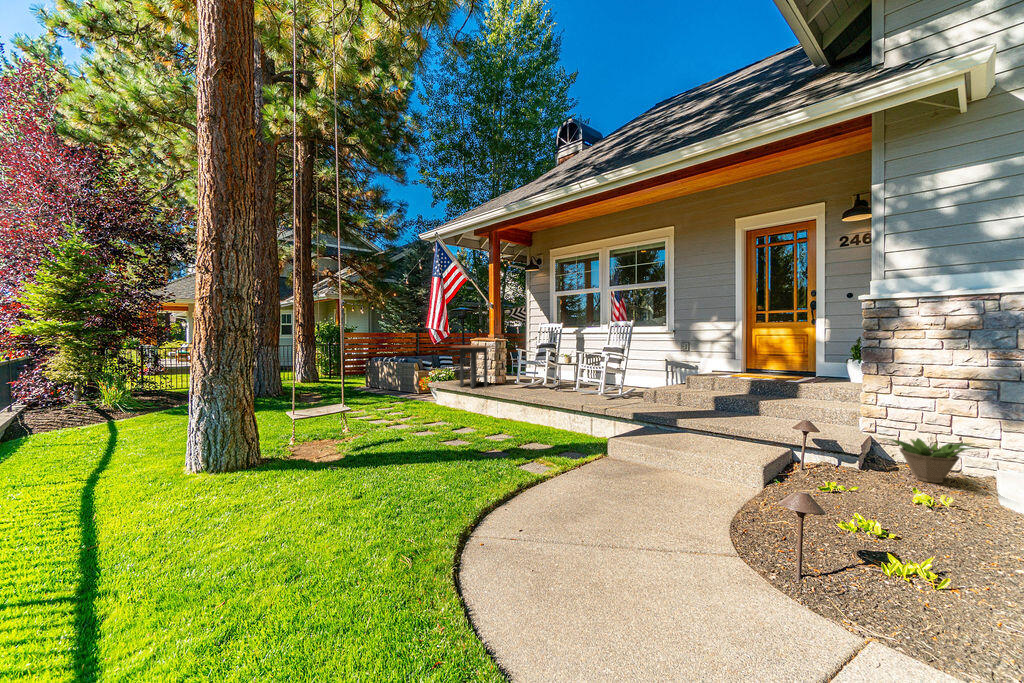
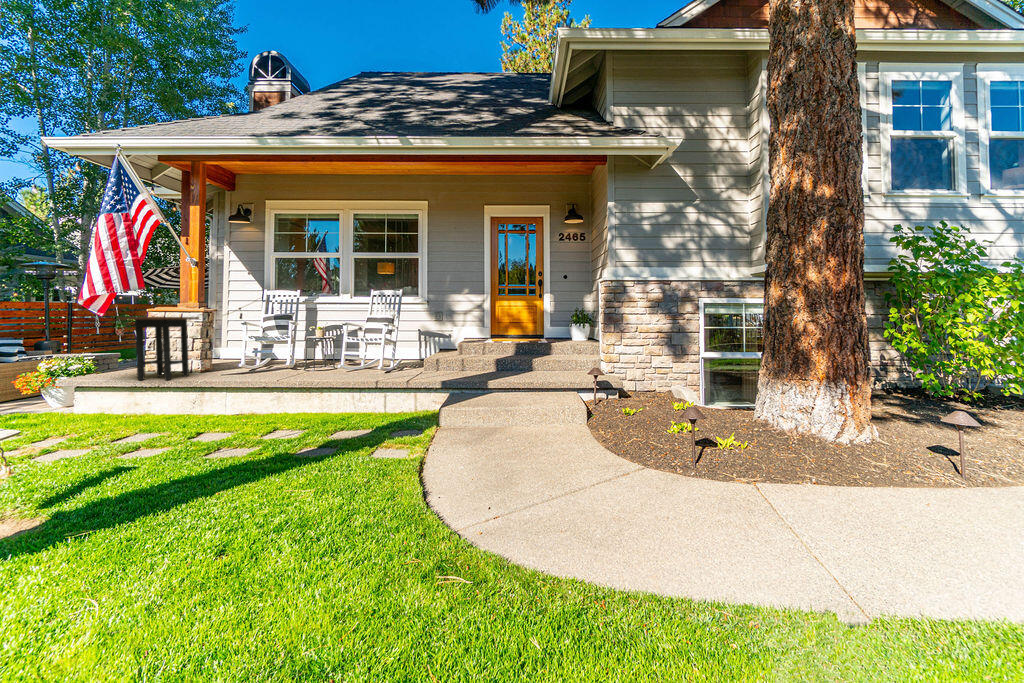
decorative plant: present [884,438,979,483] -> none [622,372,672,399]

